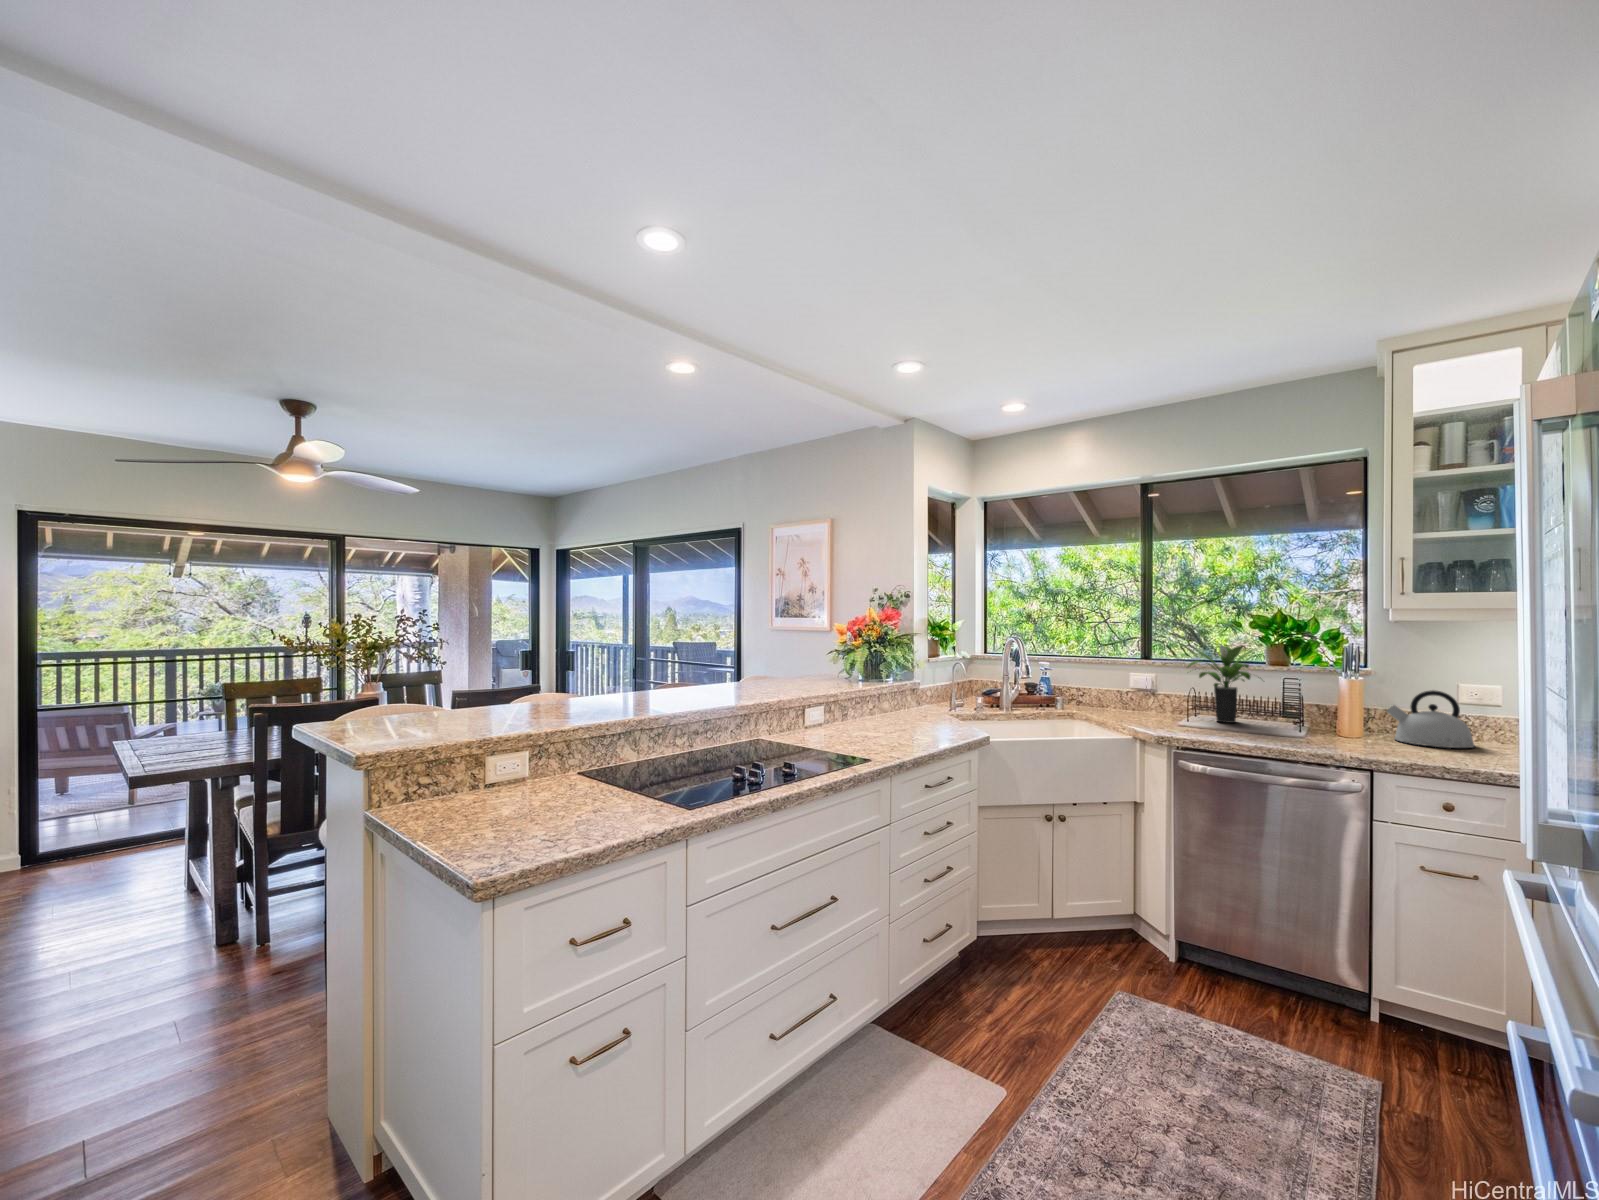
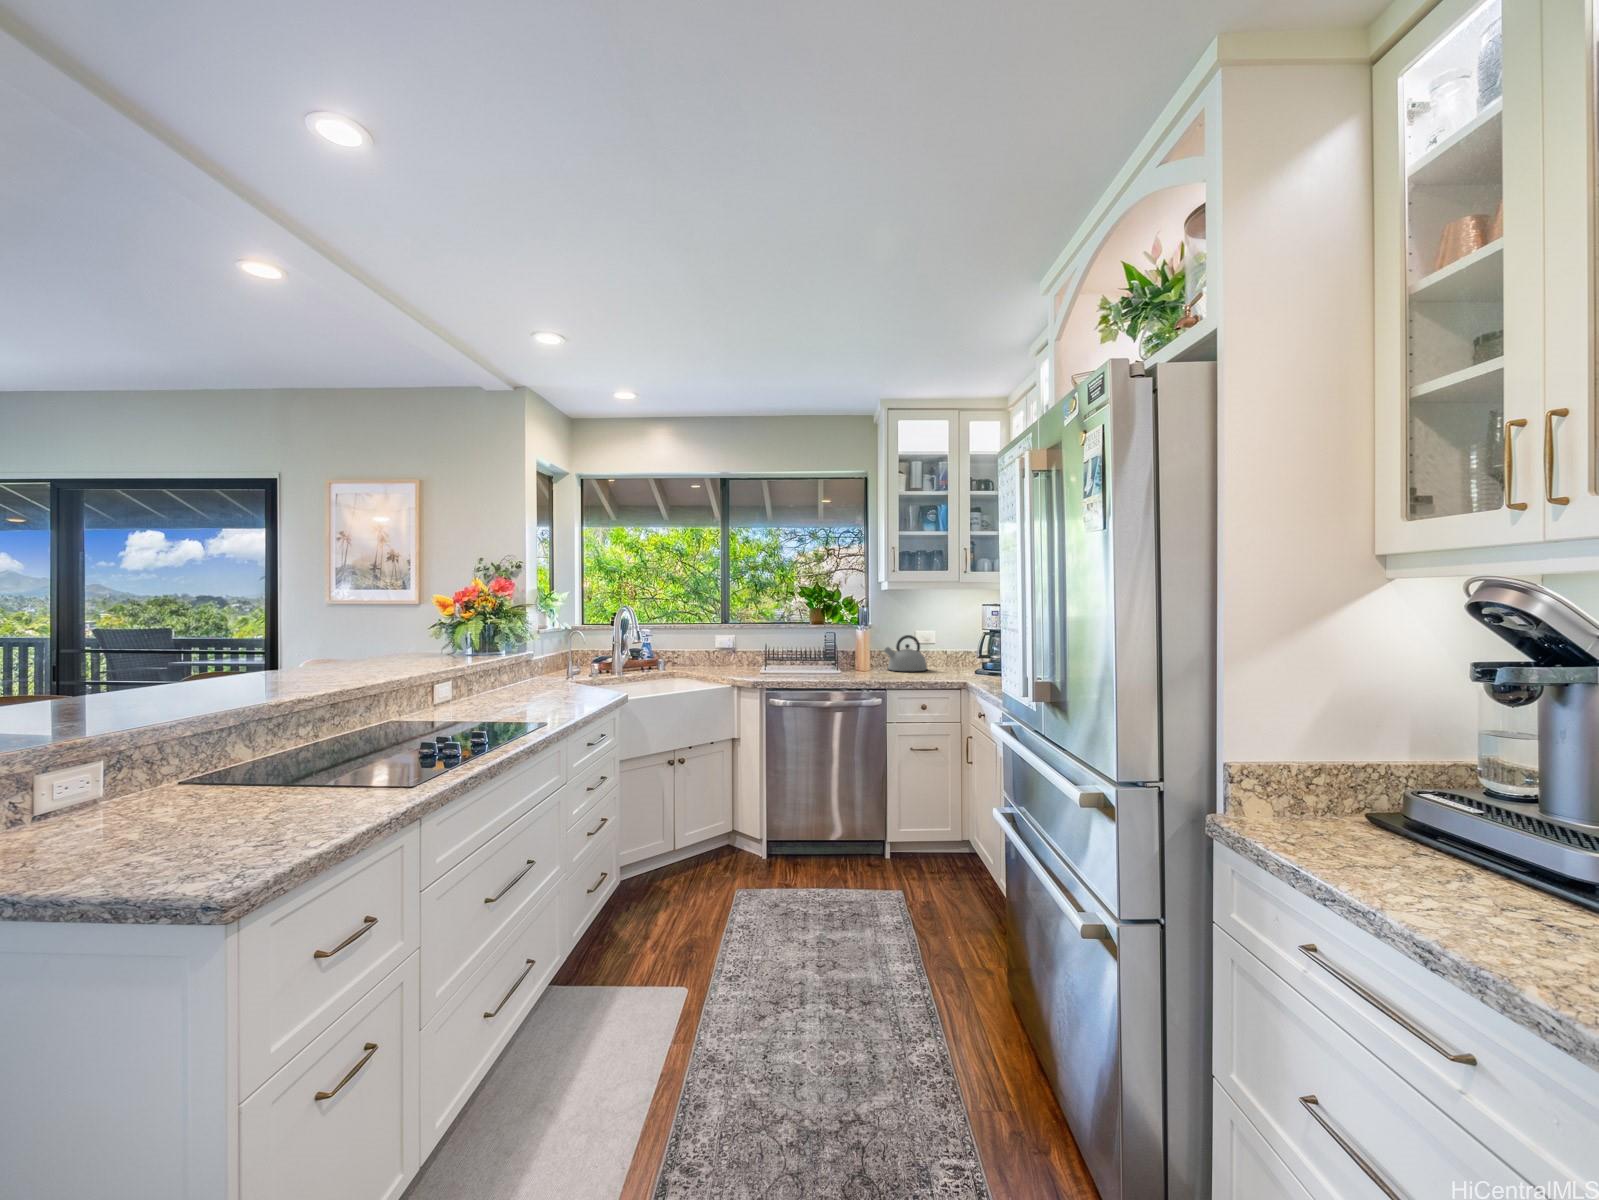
potted plant: present [1188,645,1259,723] -> none [761,609,812,669]

